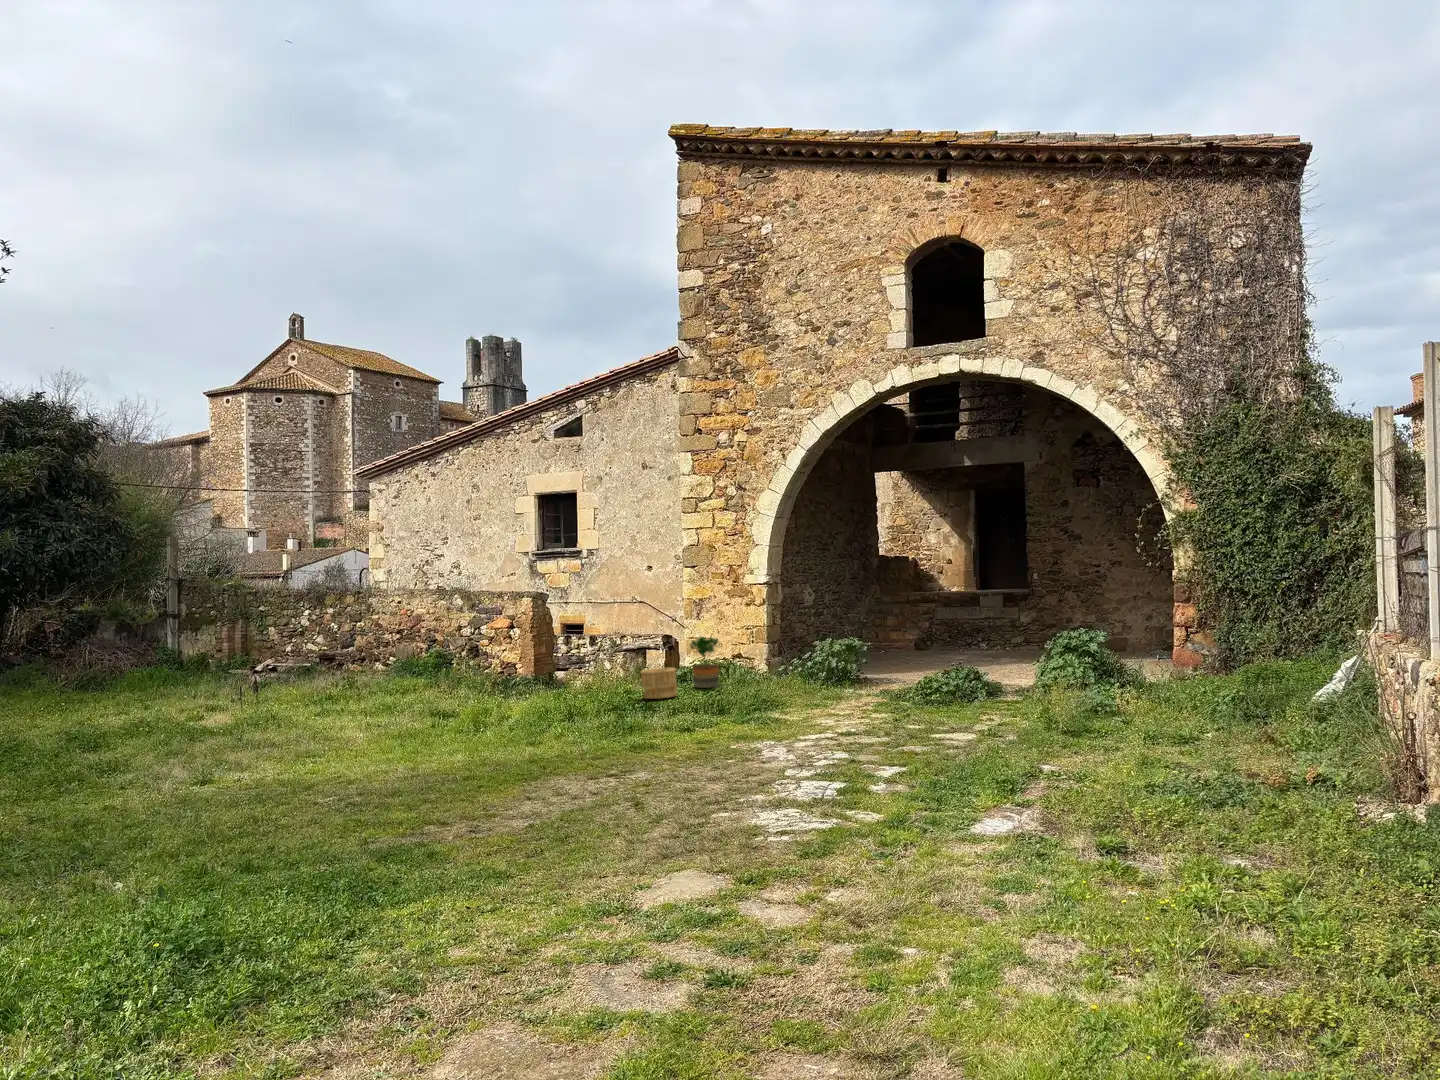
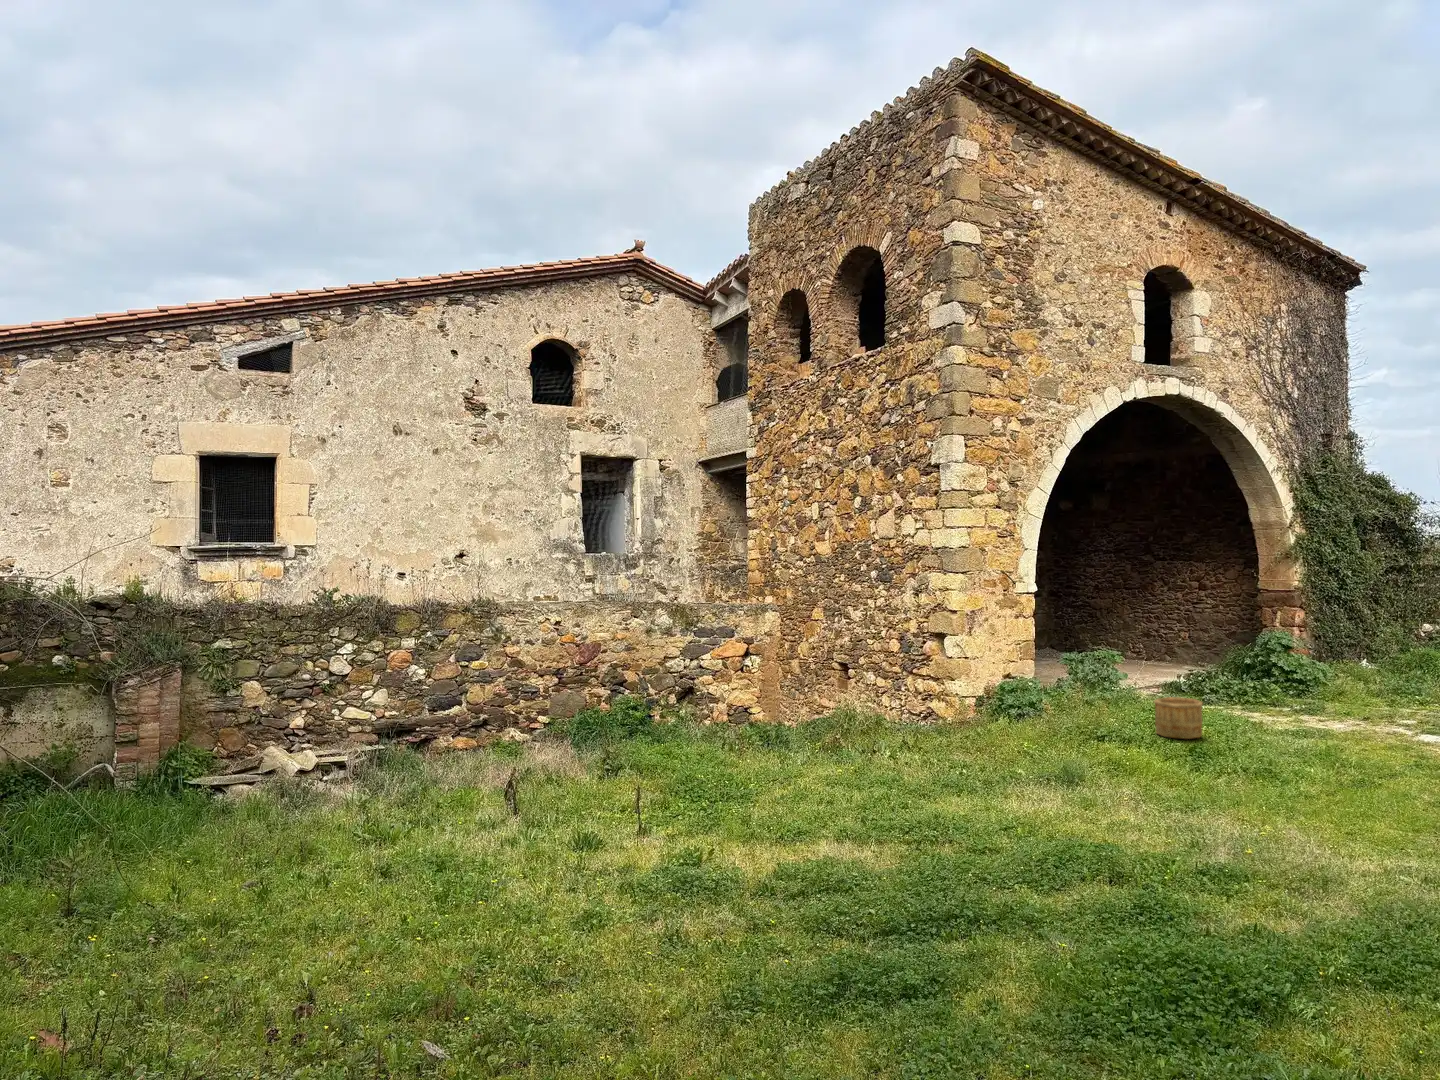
potted tree: present [690,637,723,688] -> none [1110,657,1159,719]

